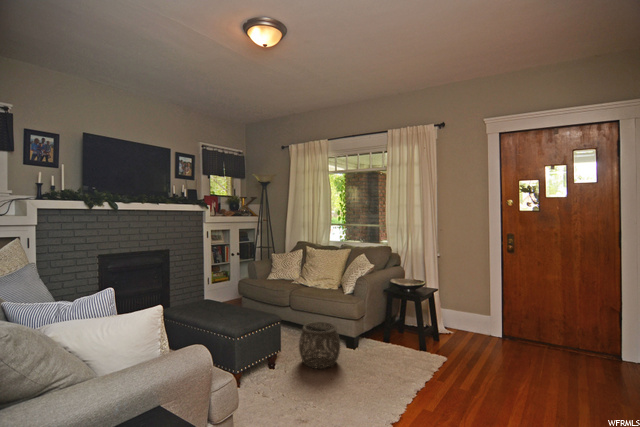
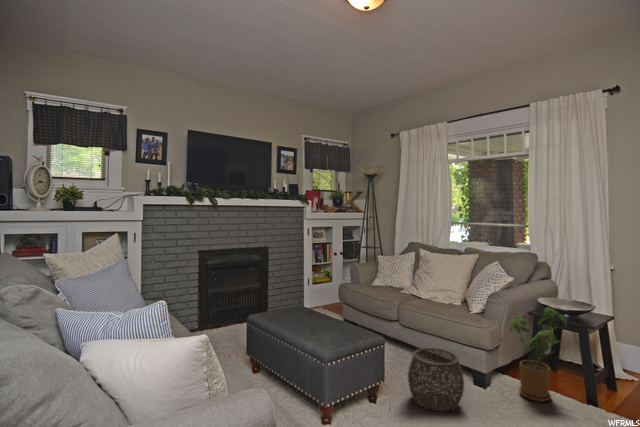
house plant: none [372,285,410,353] -> present [510,308,567,402]

